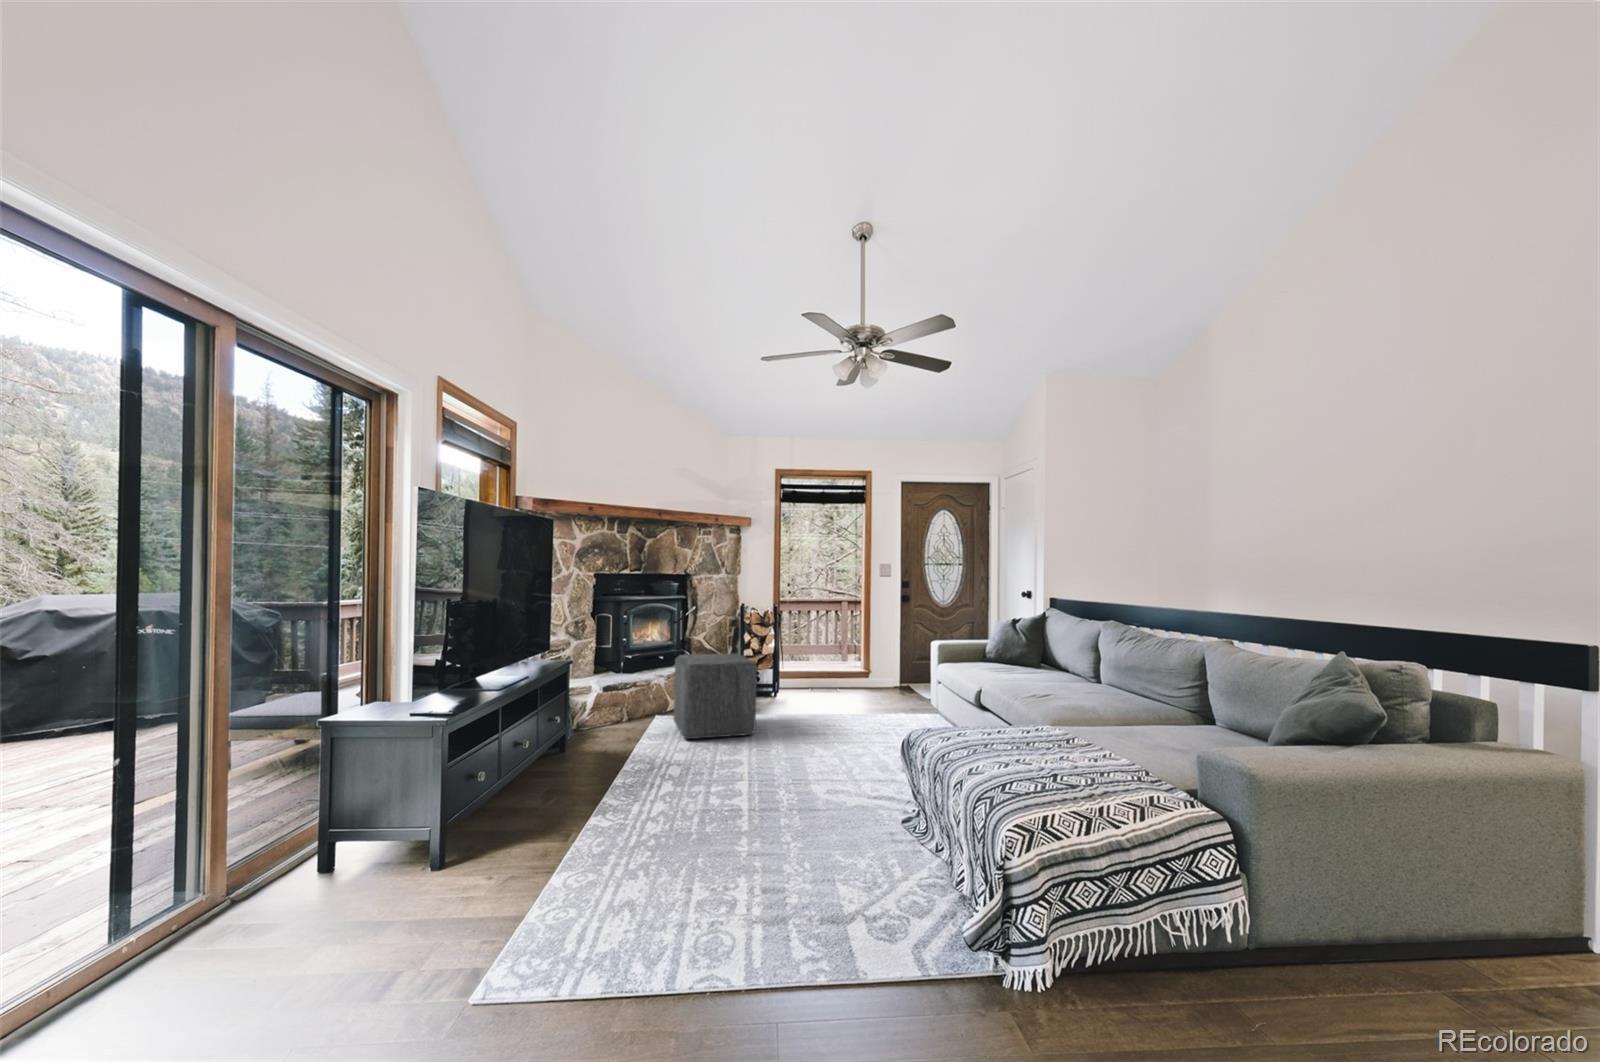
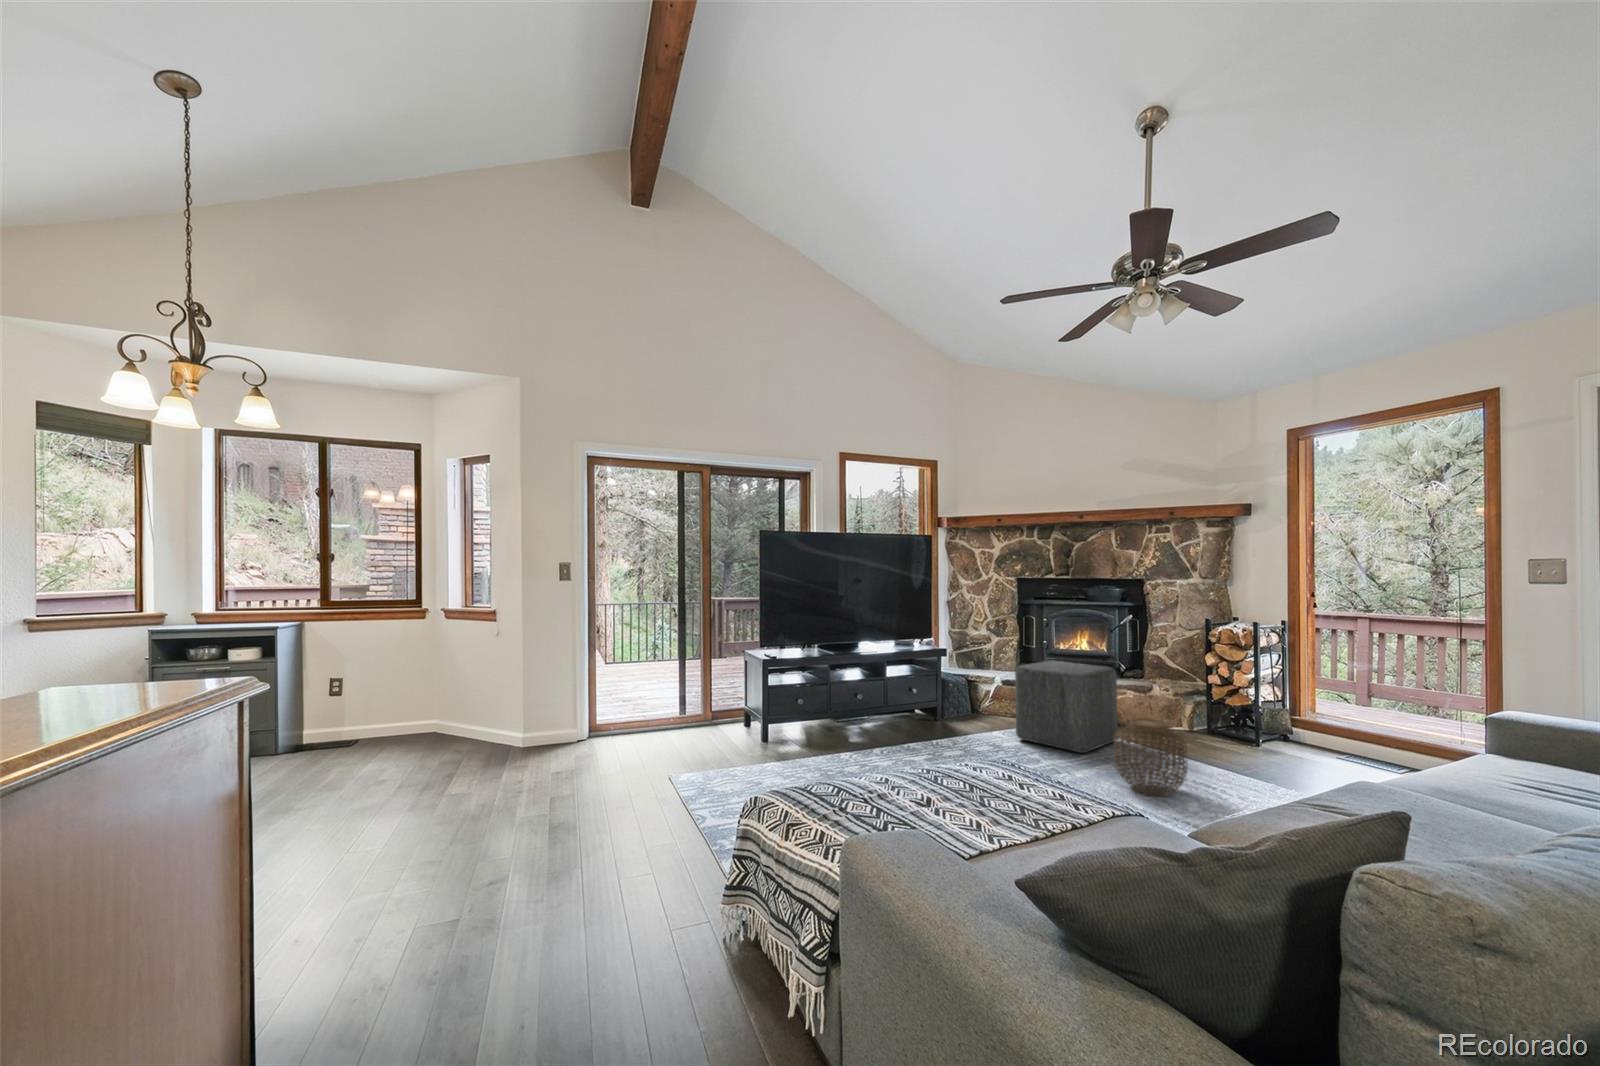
woven basket: none [819,687,871,748] -> present [1114,719,1187,796]

